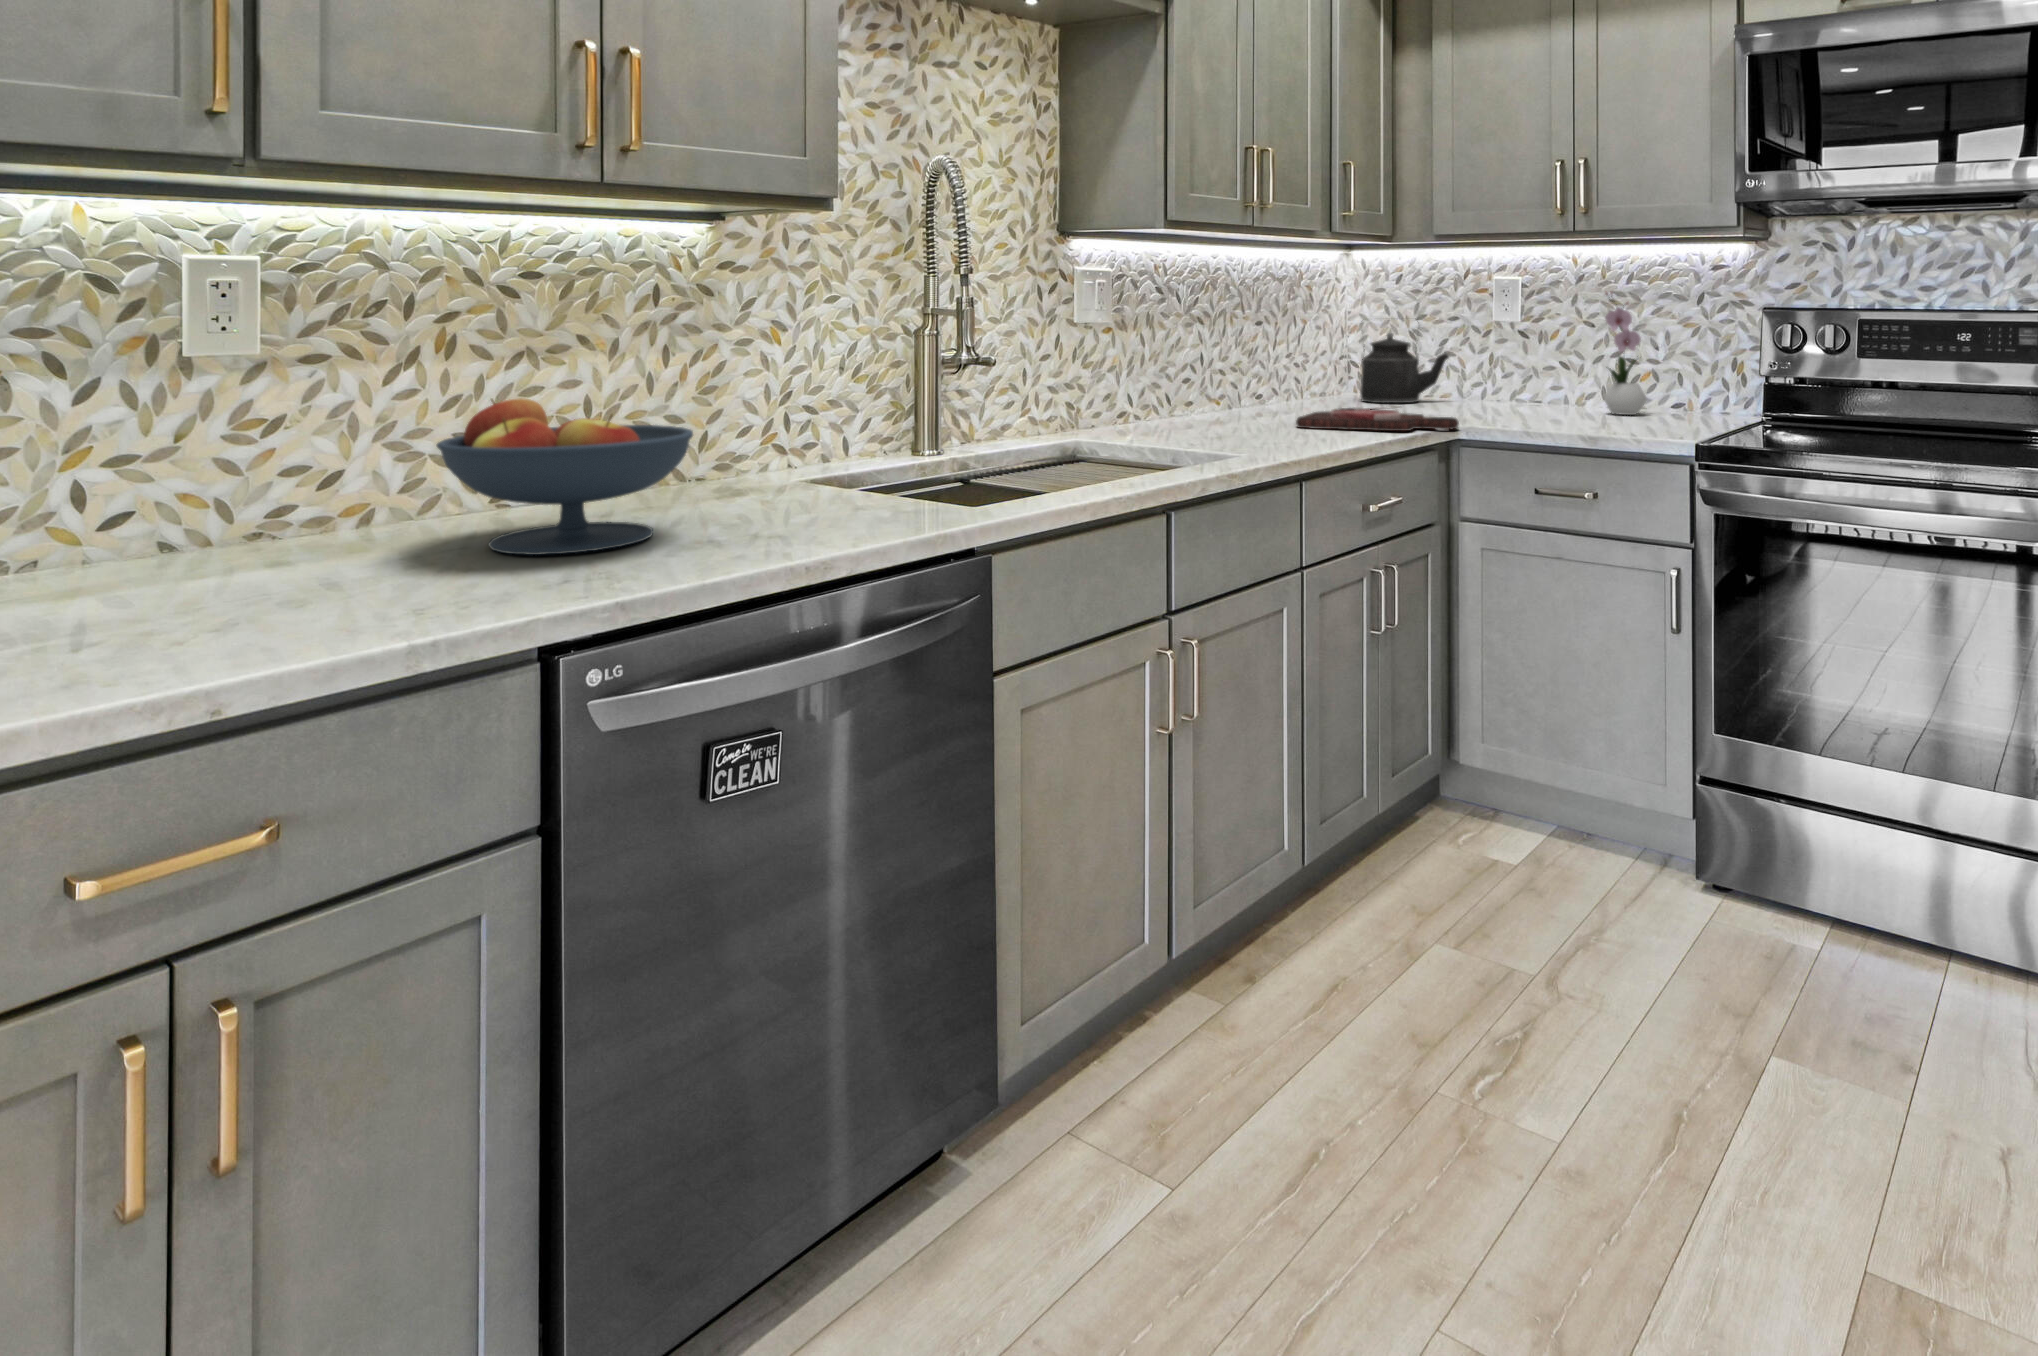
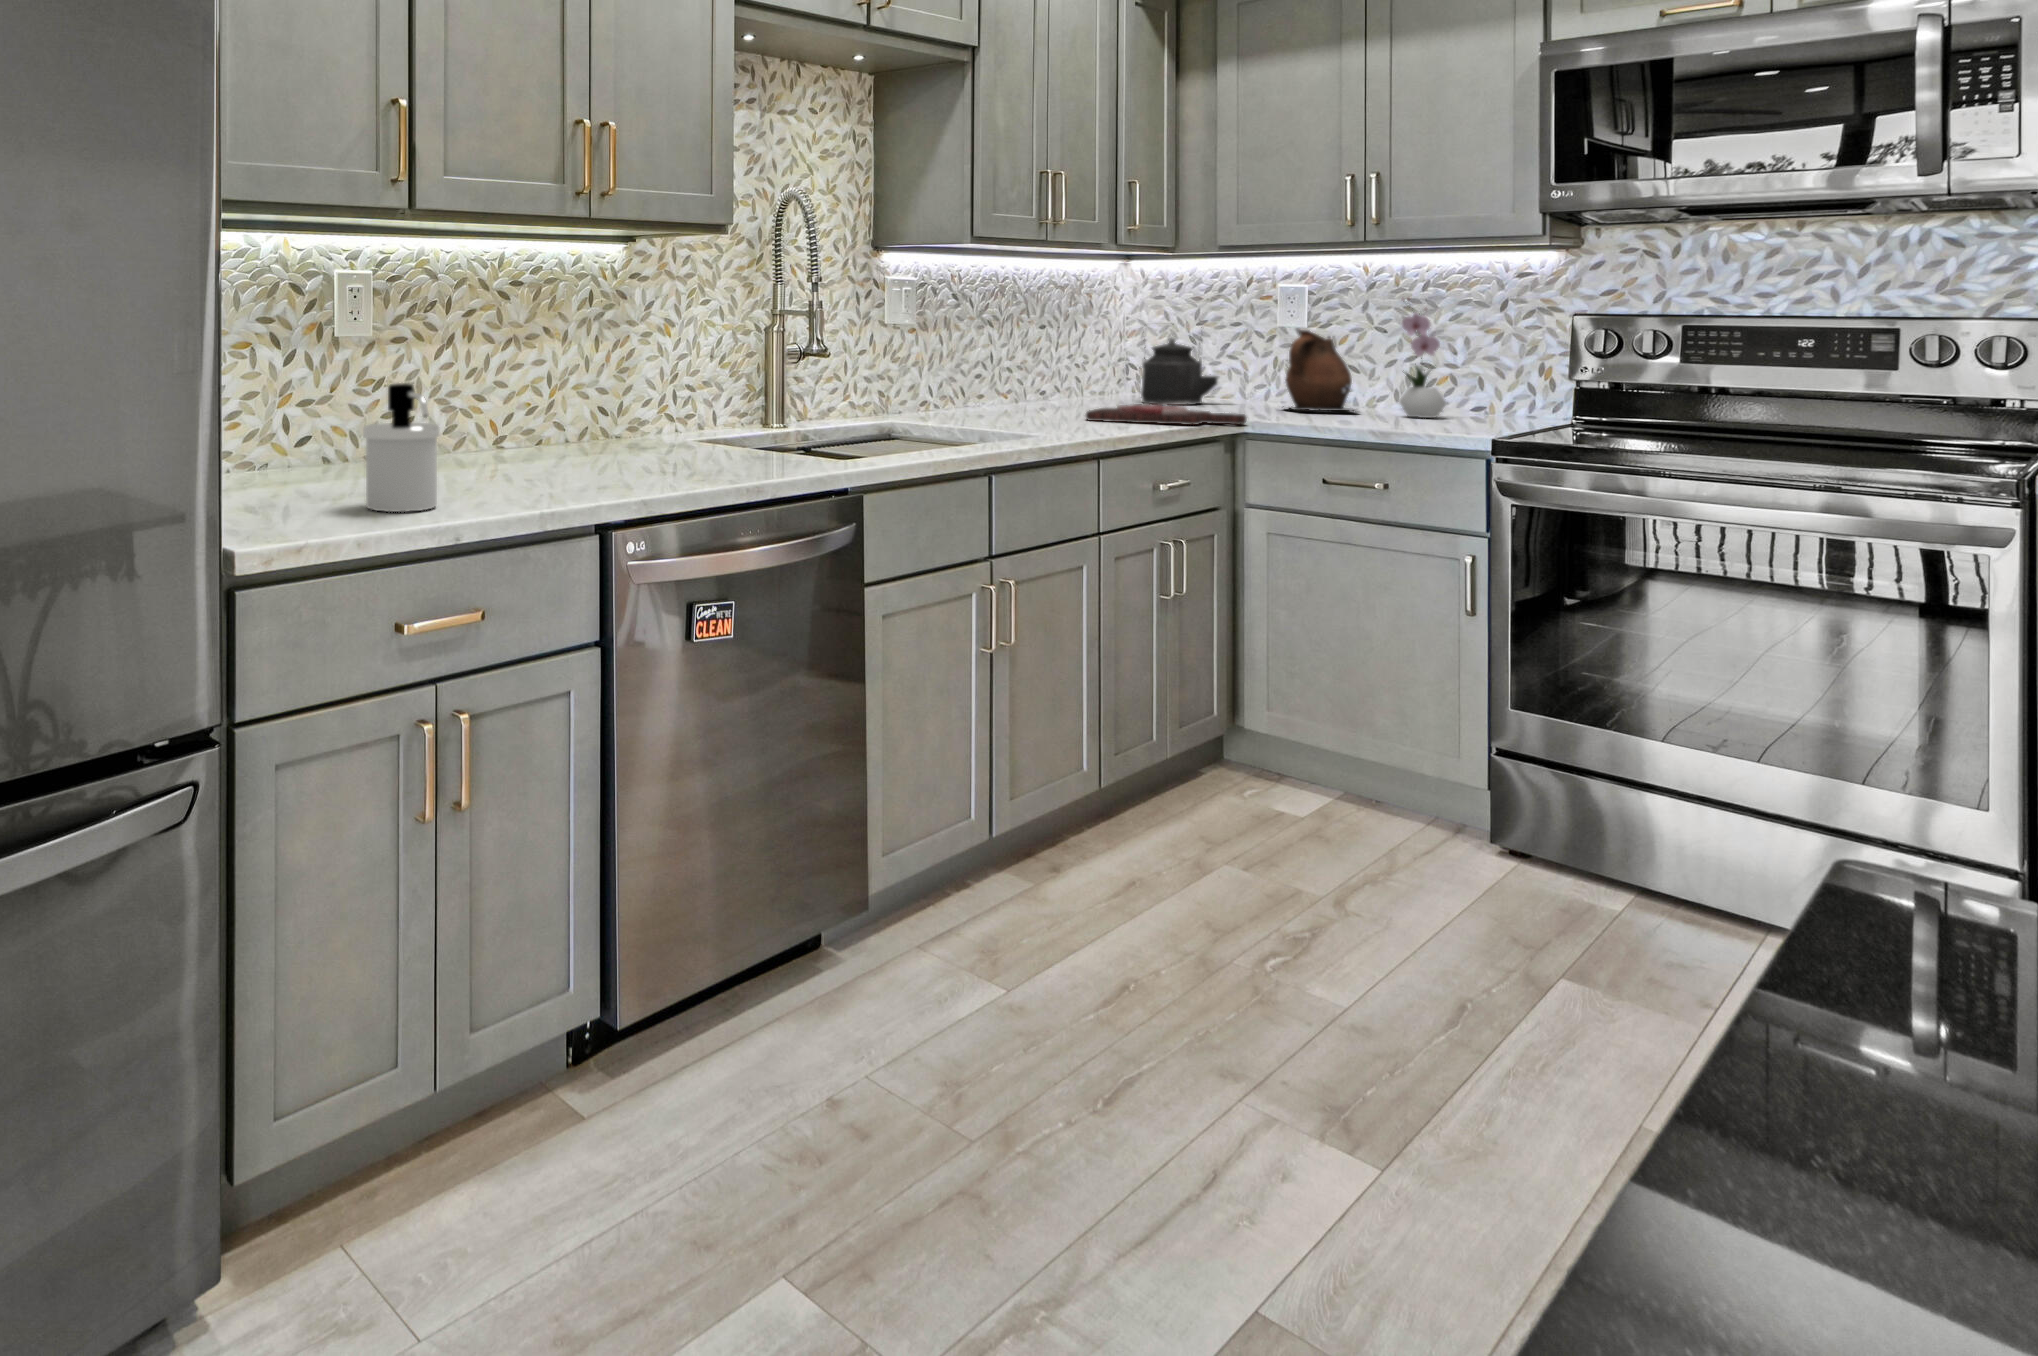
ceramic pitcher: none [1491,324,1569,410] -> present [1283,330,1356,412]
fruit bowl: present [436,398,693,555] -> none [491,368,653,475]
soap dispenser: none [59,444,224,666] -> present [363,383,439,512]

